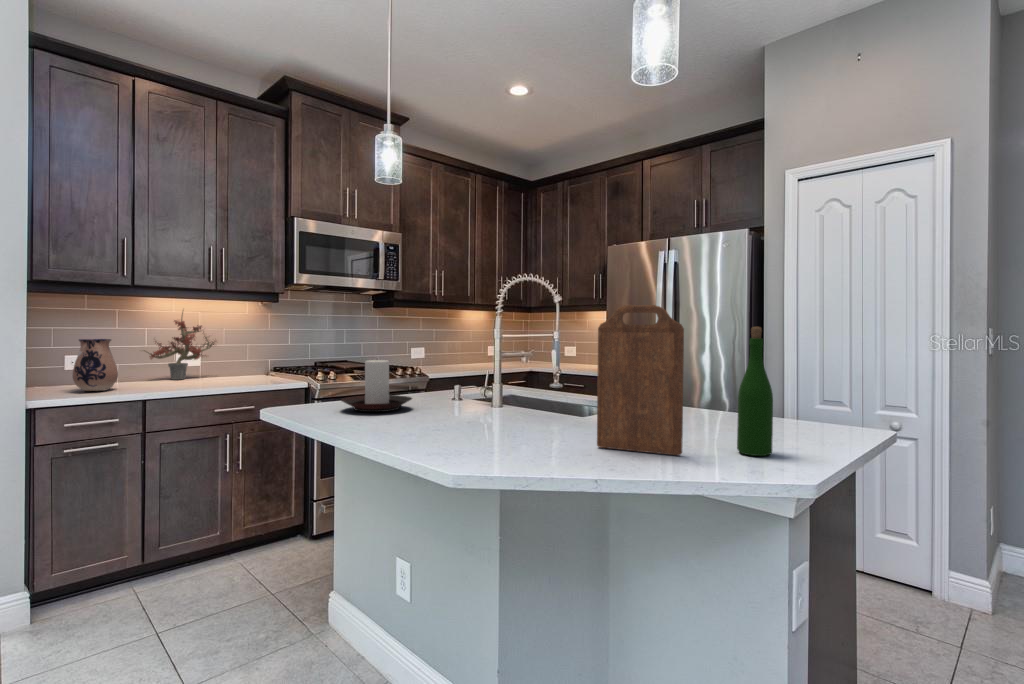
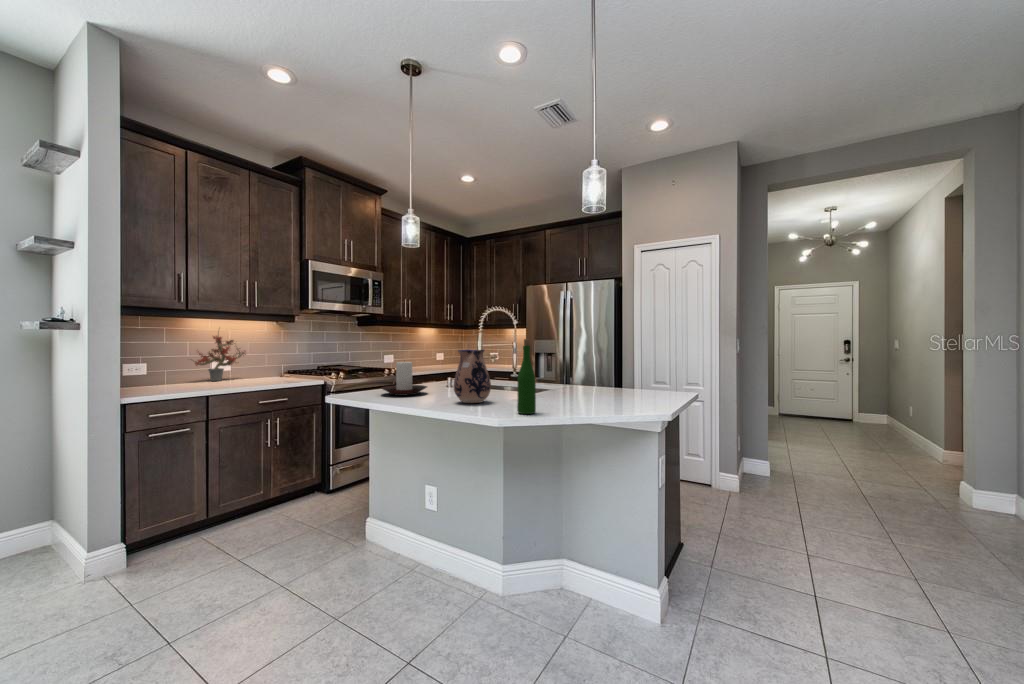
cutting board: present [597,305,684,455] -> none [561,327,608,409]
wine bottle: present [737,327,773,456] -> present [517,339,536,414]
ceramic pitcher: present [73,339,118,391] -> present [454,350,491,403]

